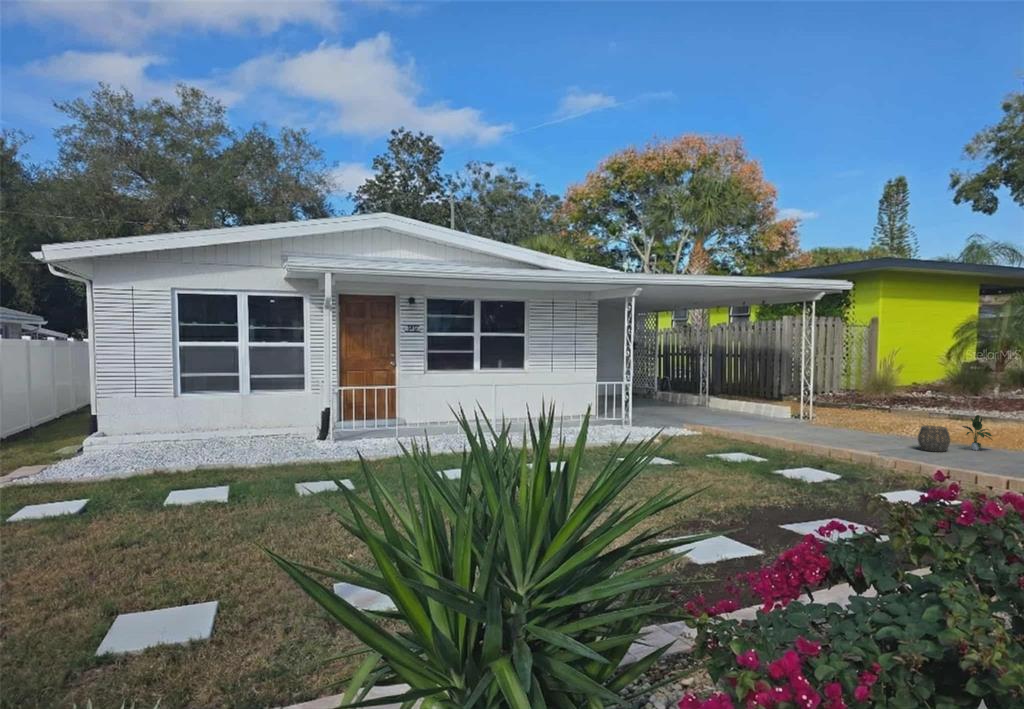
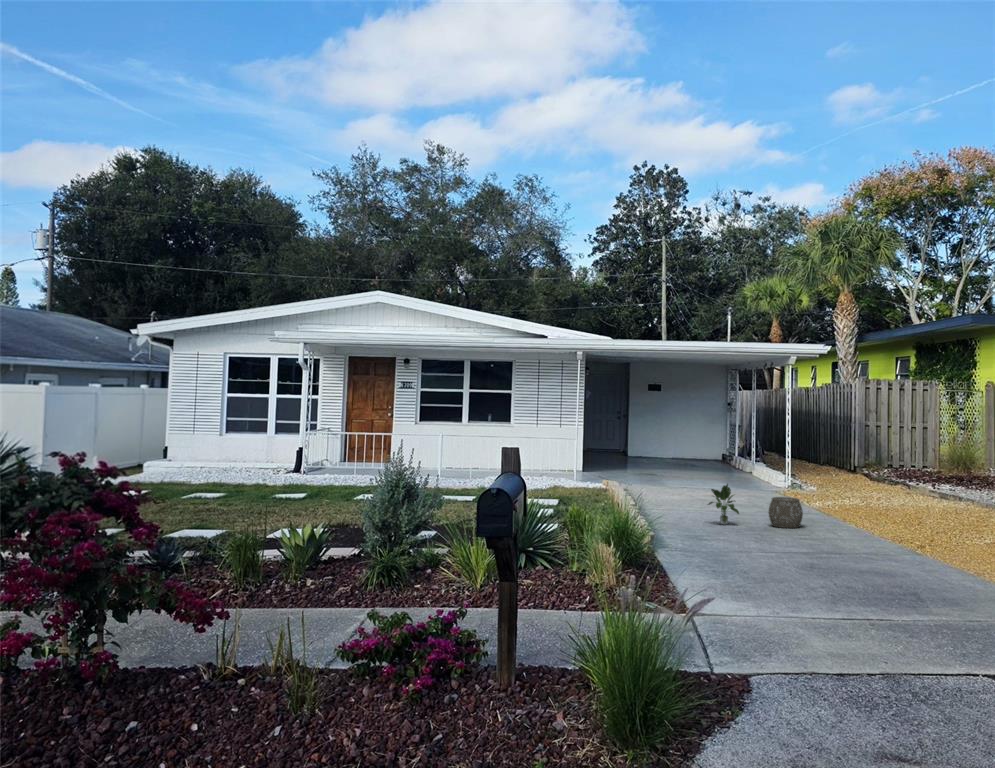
potted plant: present [962,415,992,450] -> present [708,484,739,525]

